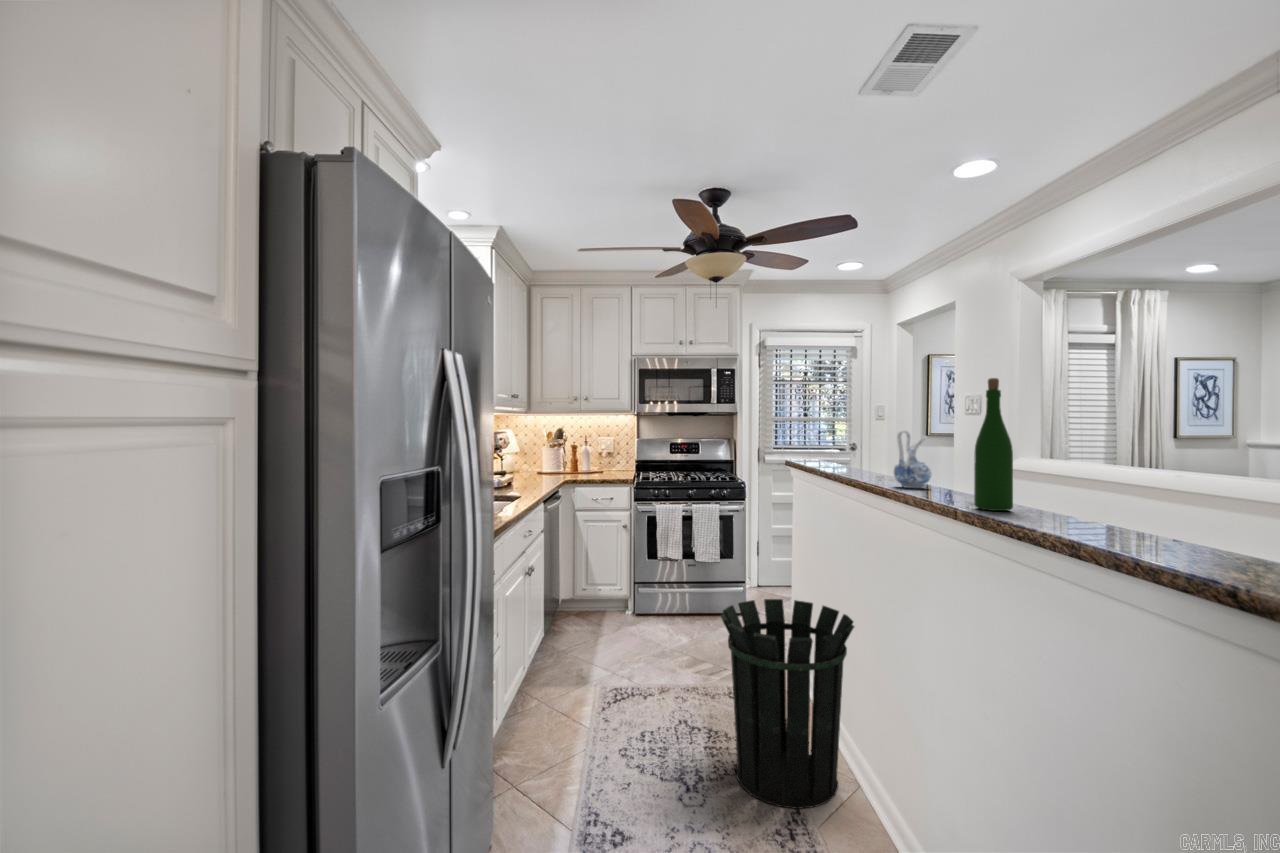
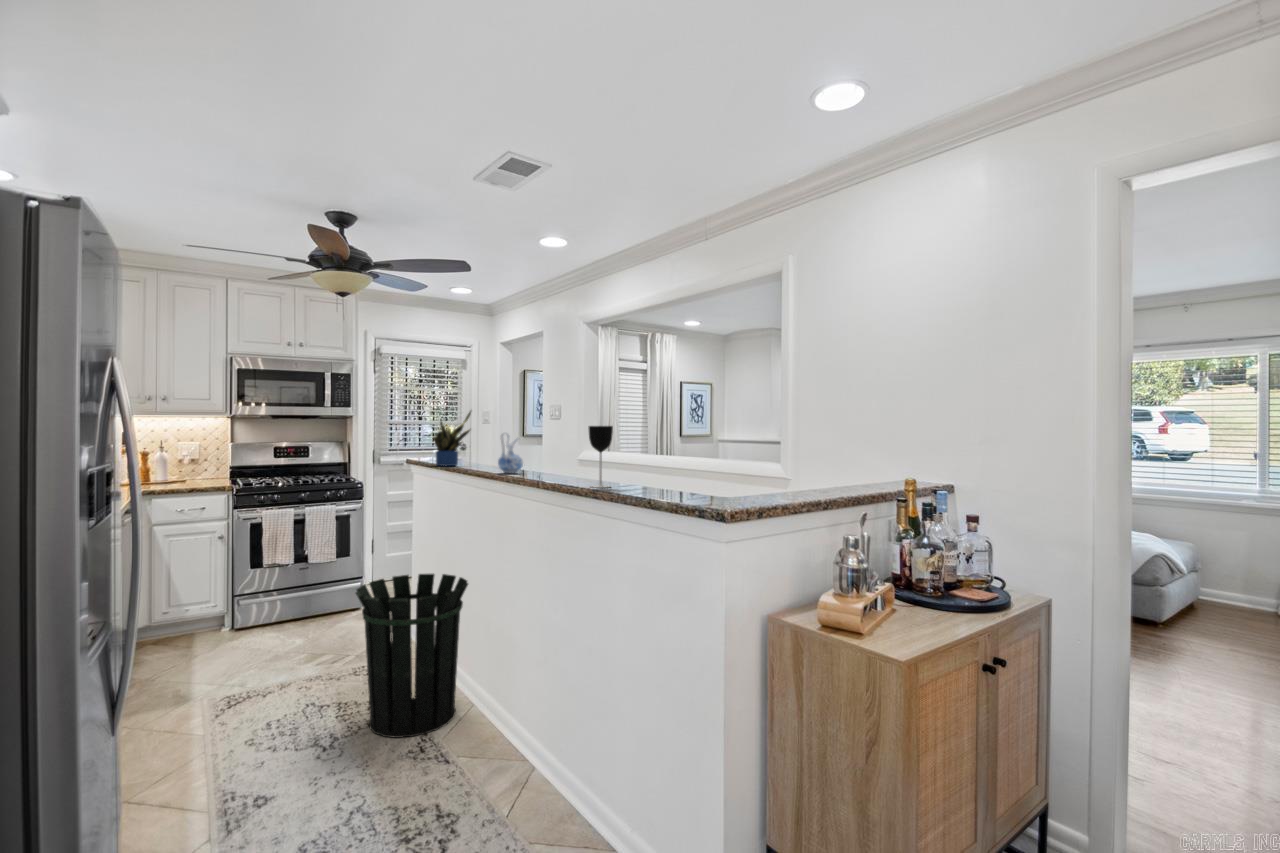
wine bottle: present [974,378,1013,511] -> none [548,399,569,482]
potted plant: none [812,400,860,472] -> present [433,411,471,466]
wine glass: none [1059,420,1114,534] -> present [588,426,613,488]

